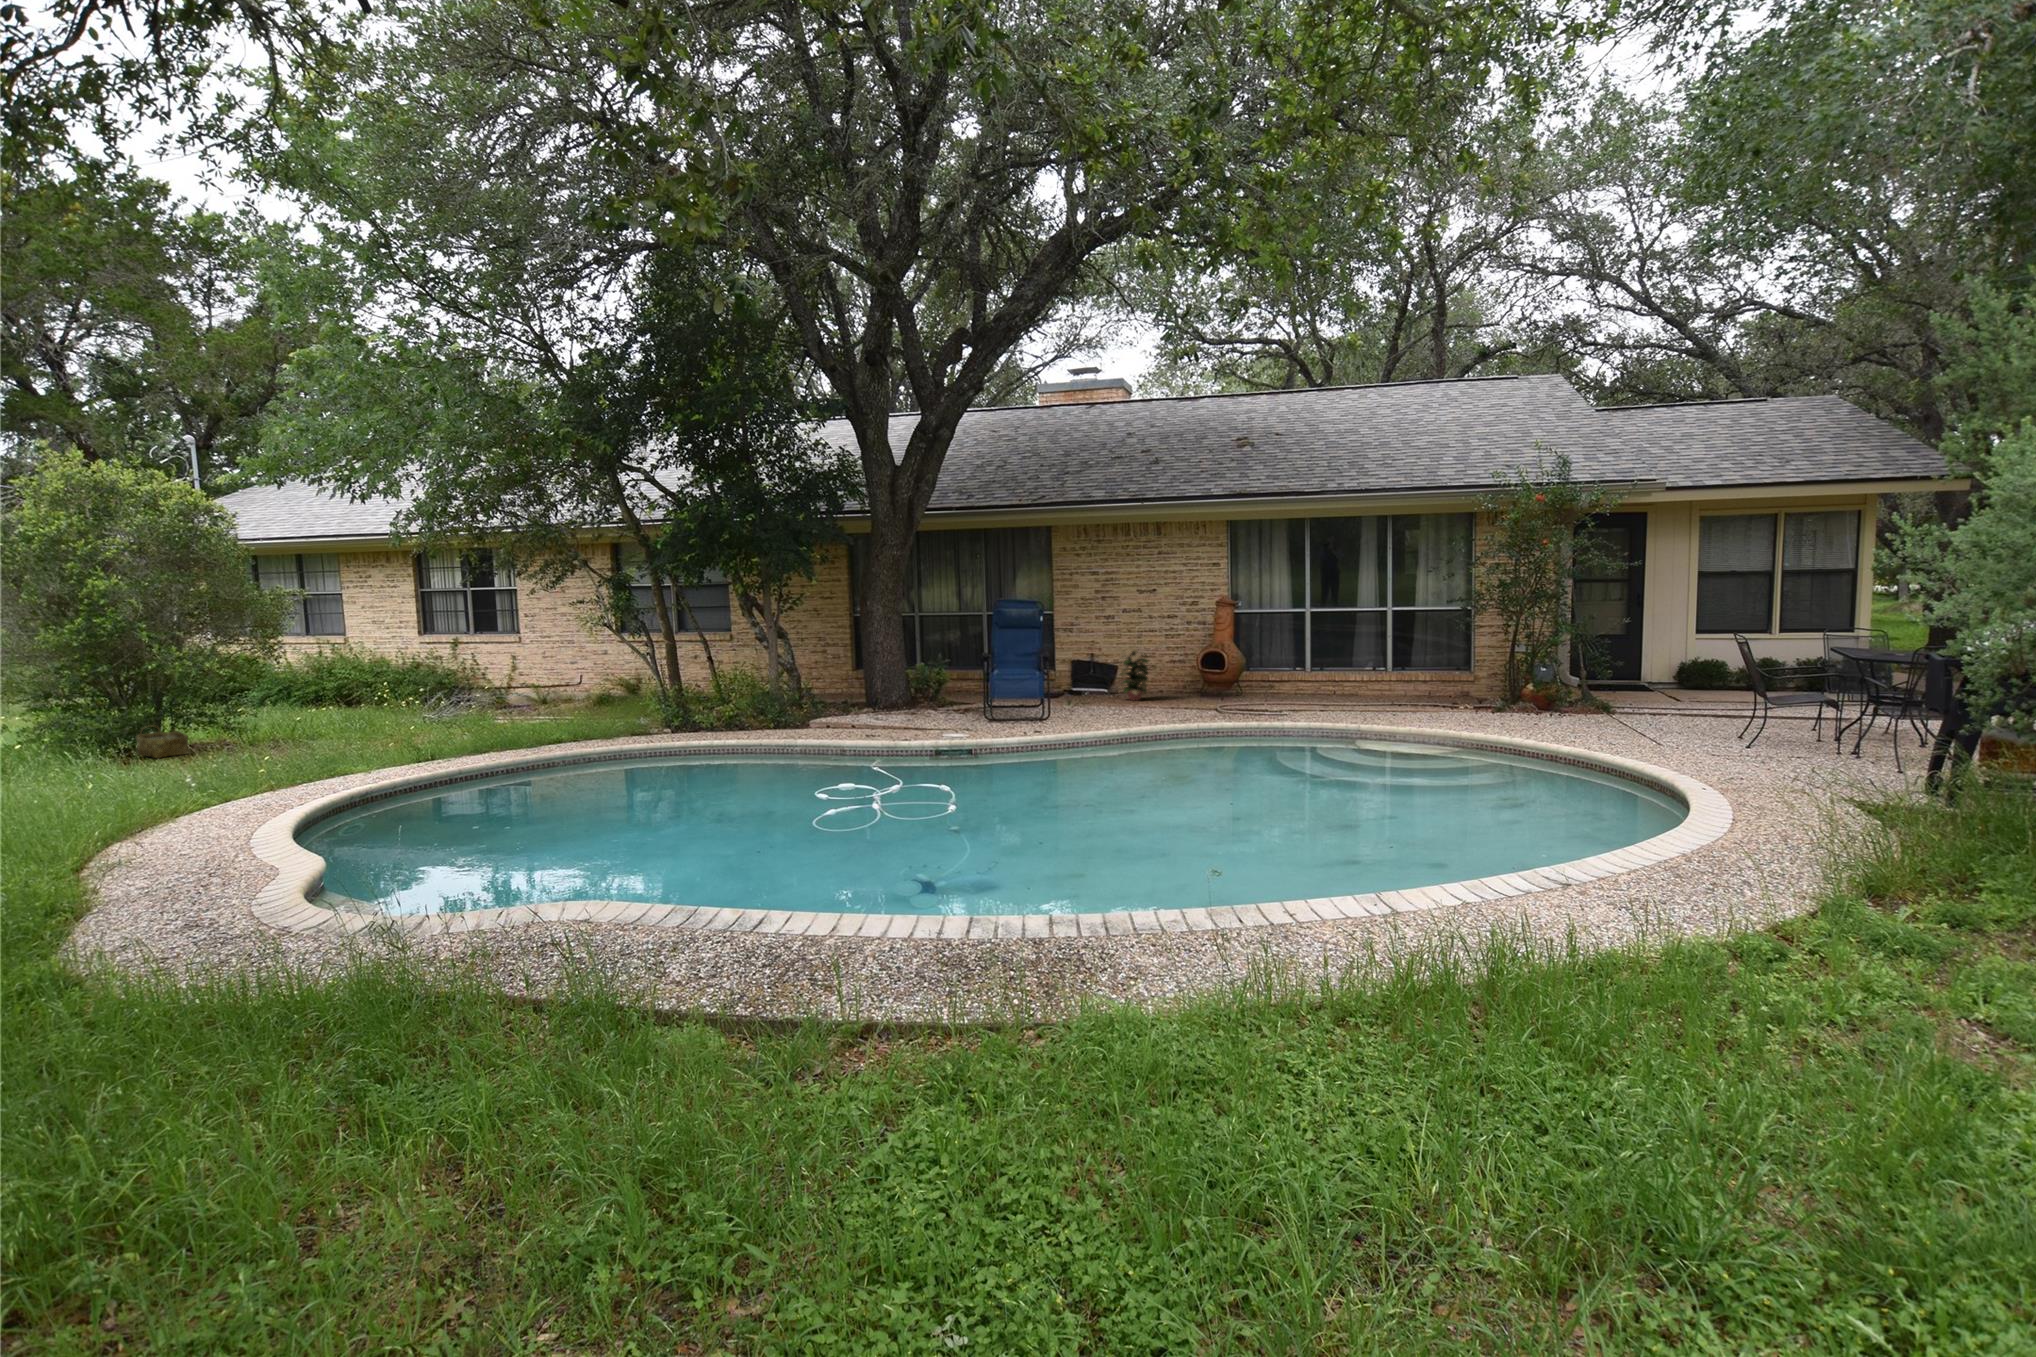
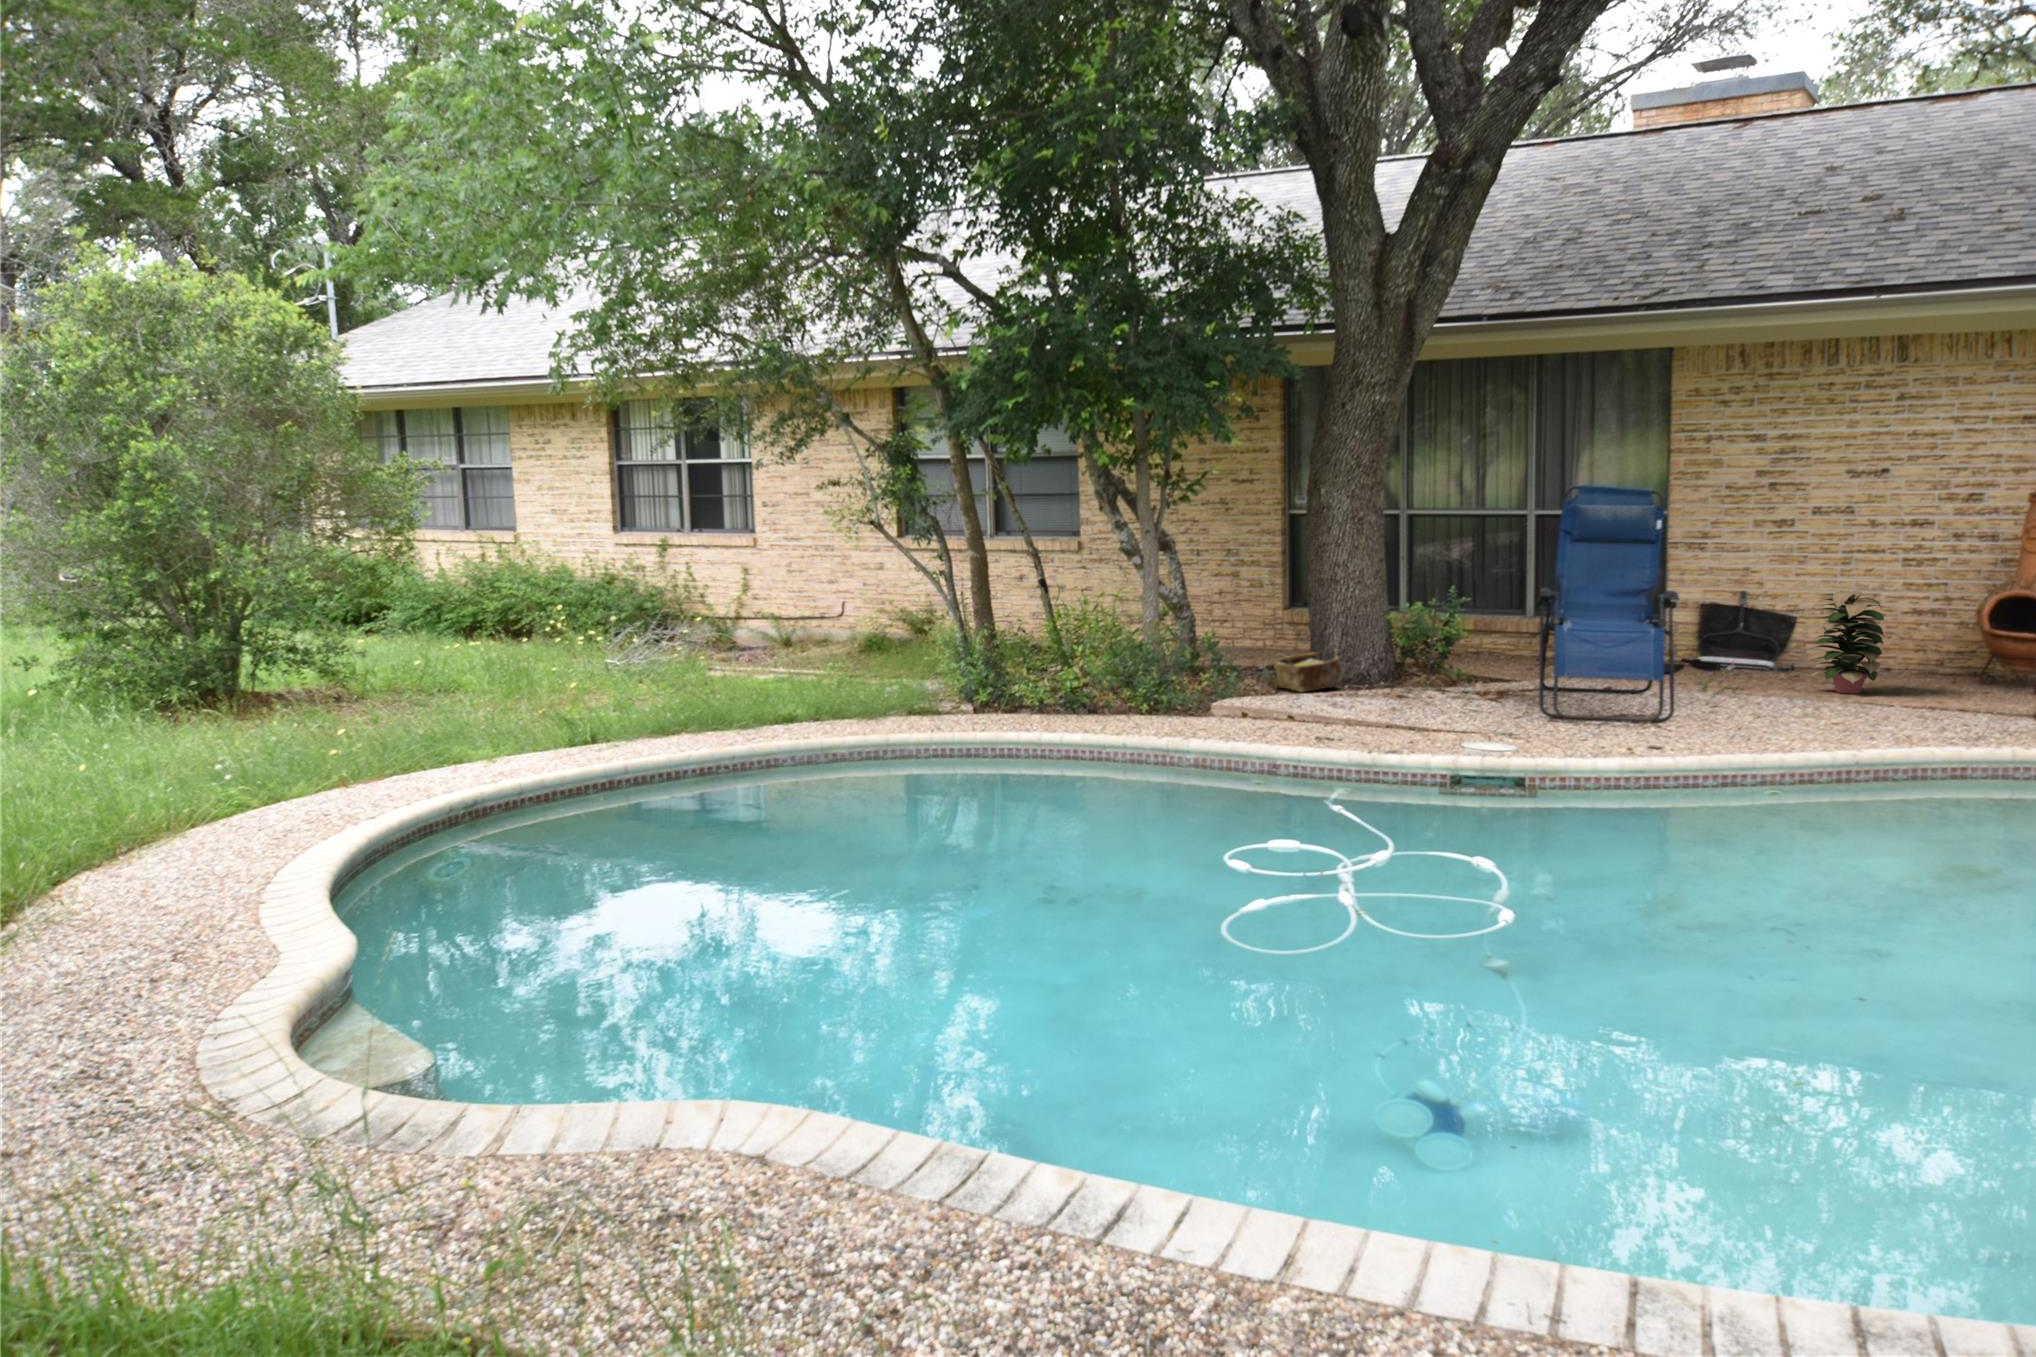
woven basket: present [136,726,188,758] -> present [1274,649,1341,692]

